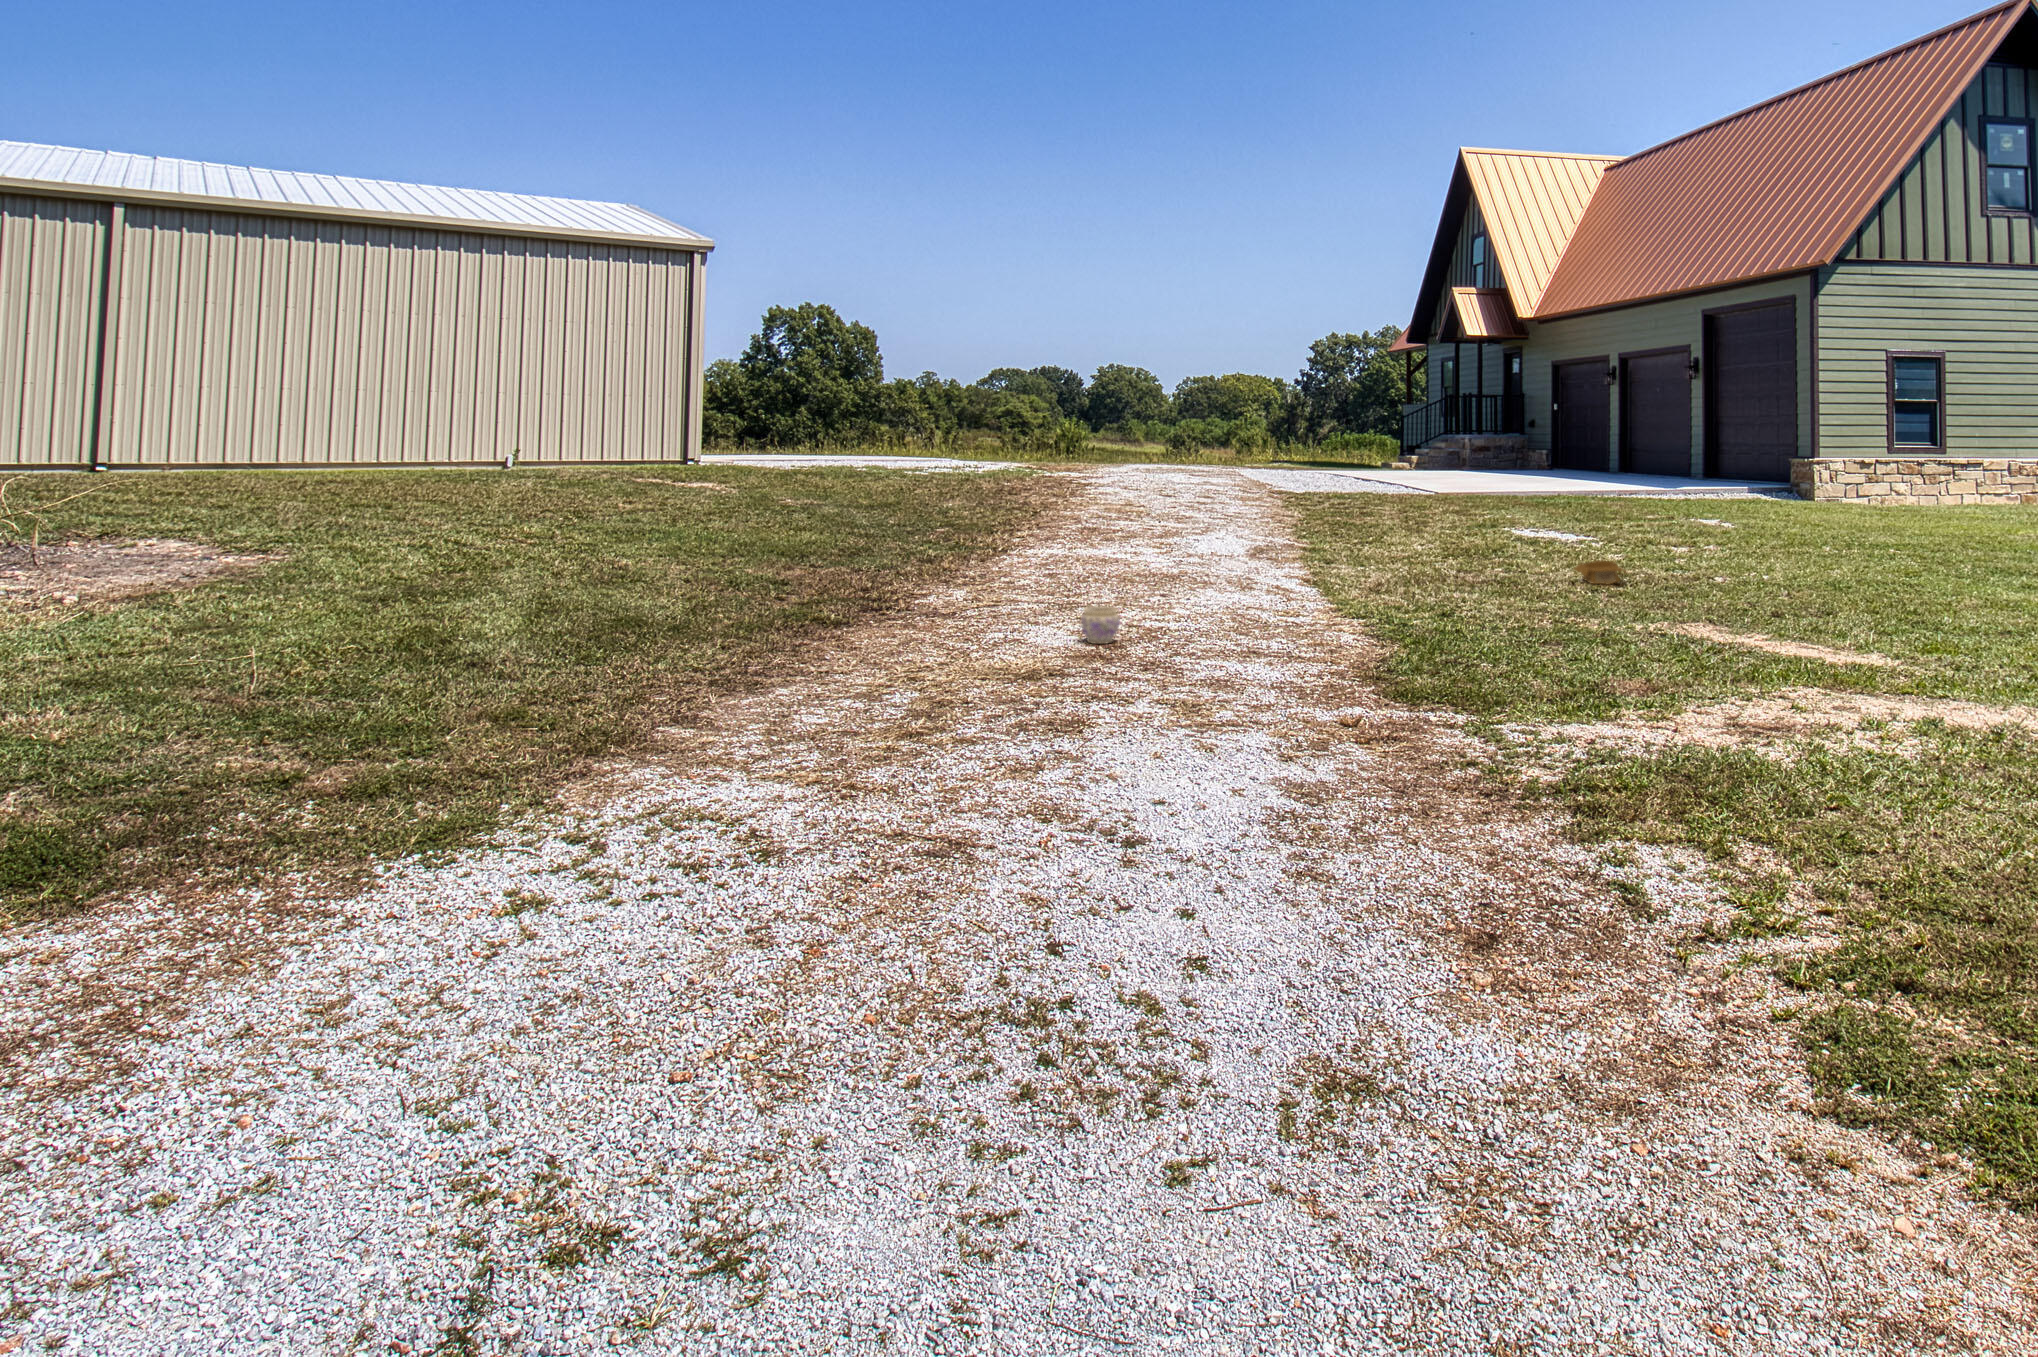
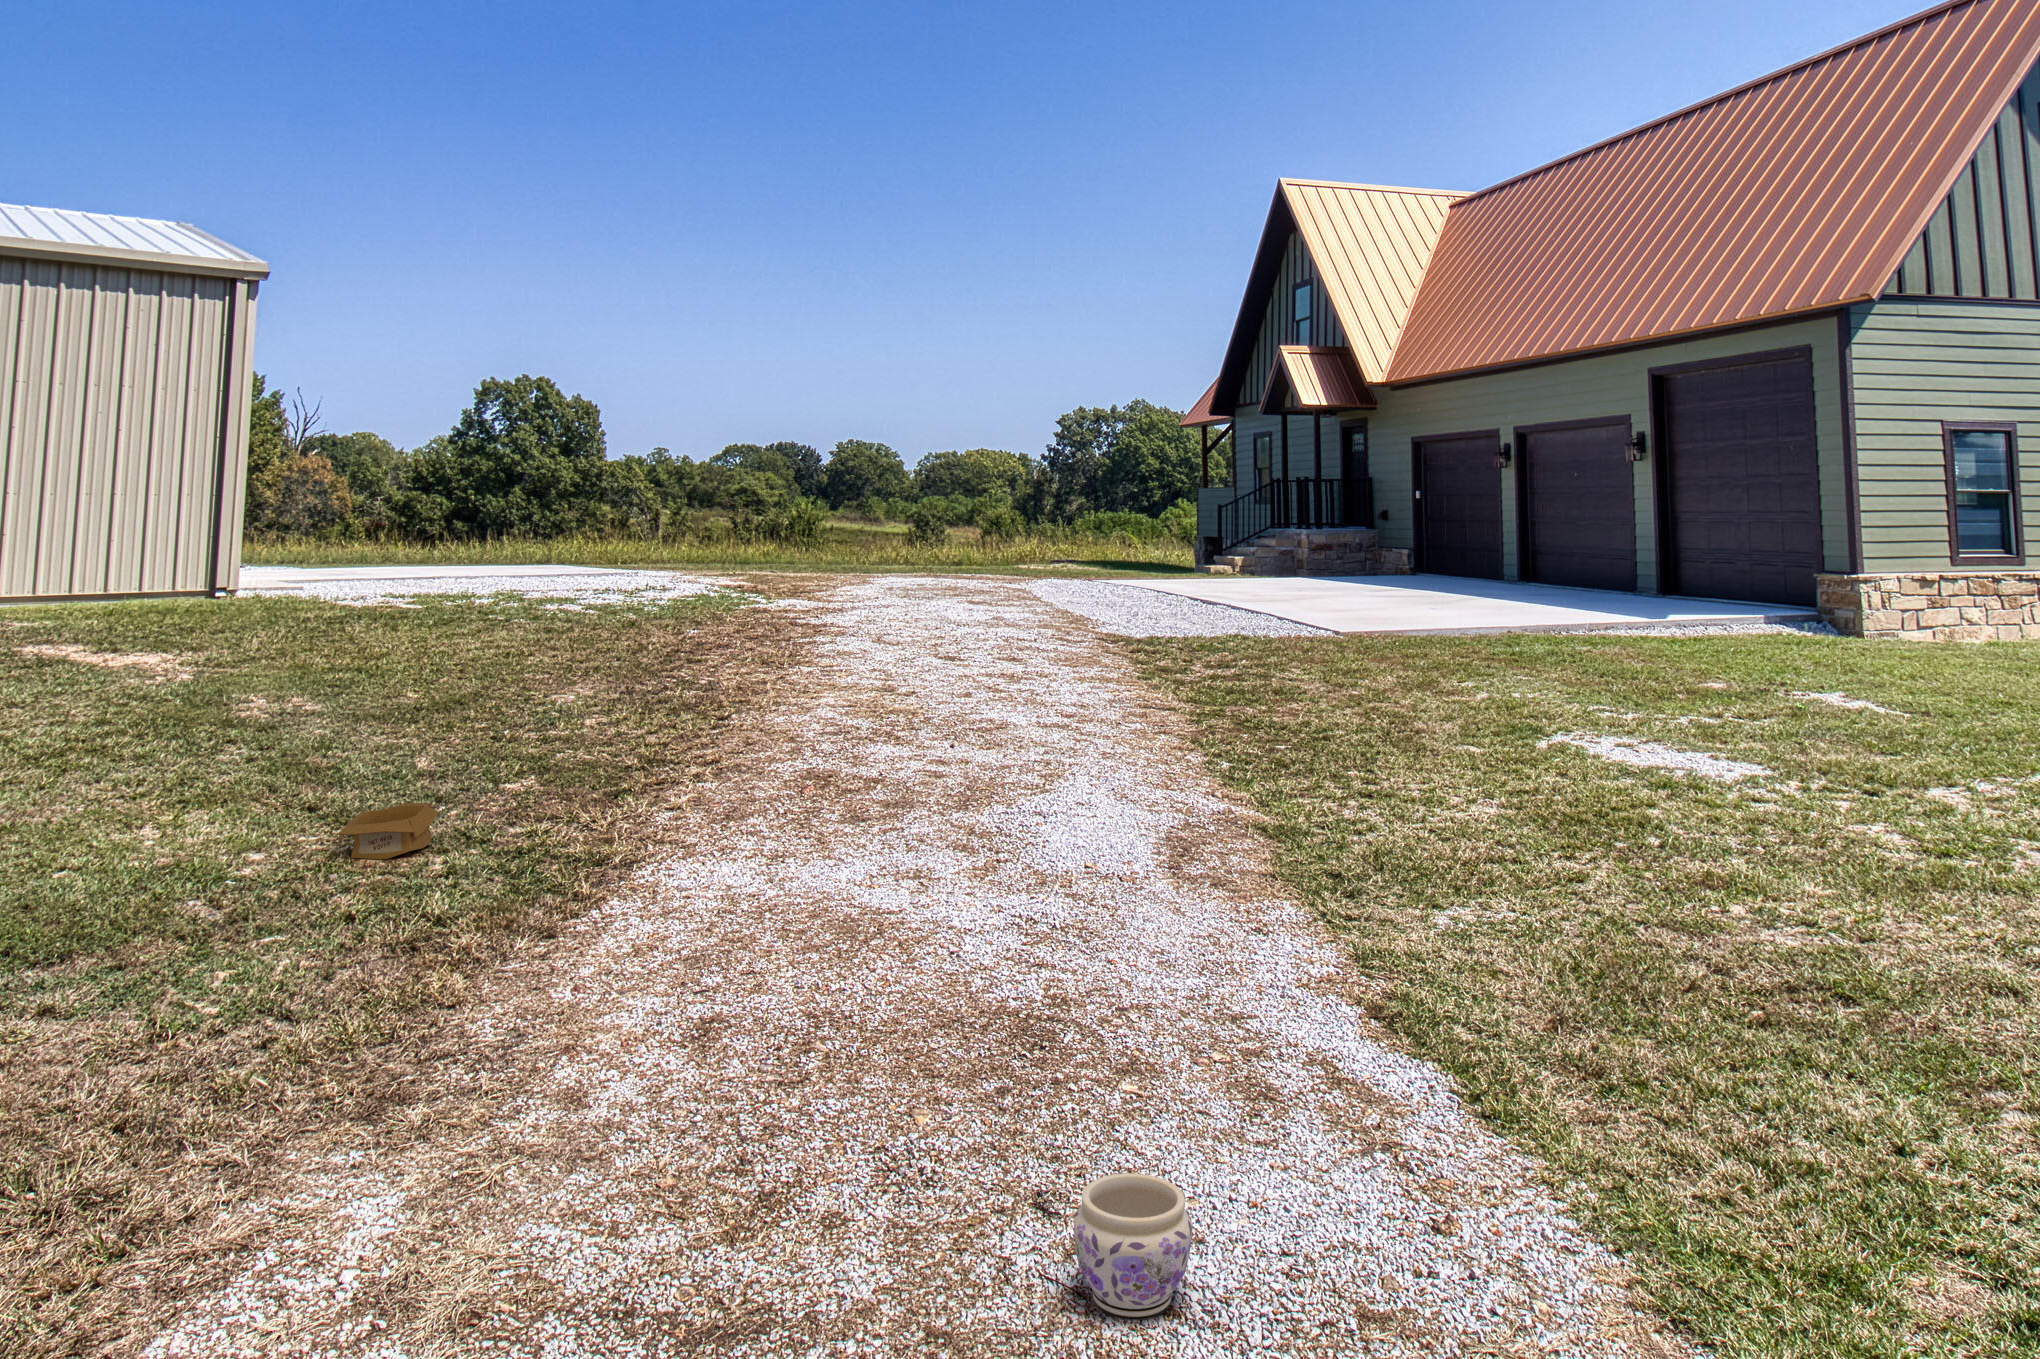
cardboard box: present [1574,560,1623,585] -> present [337,803,438,859]

